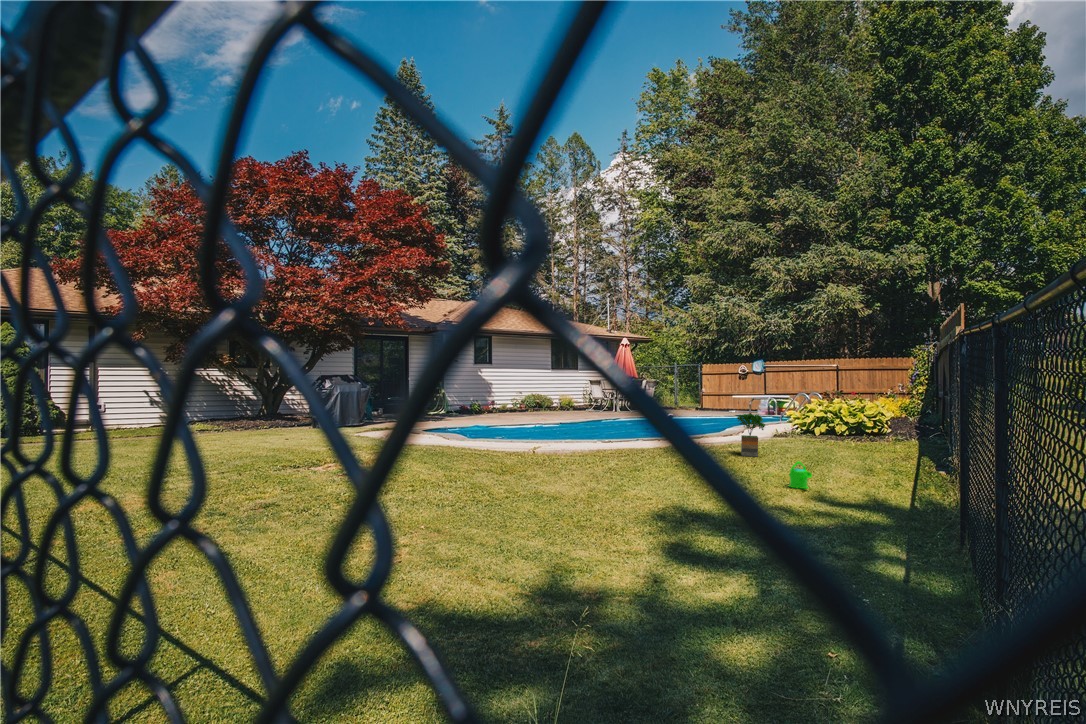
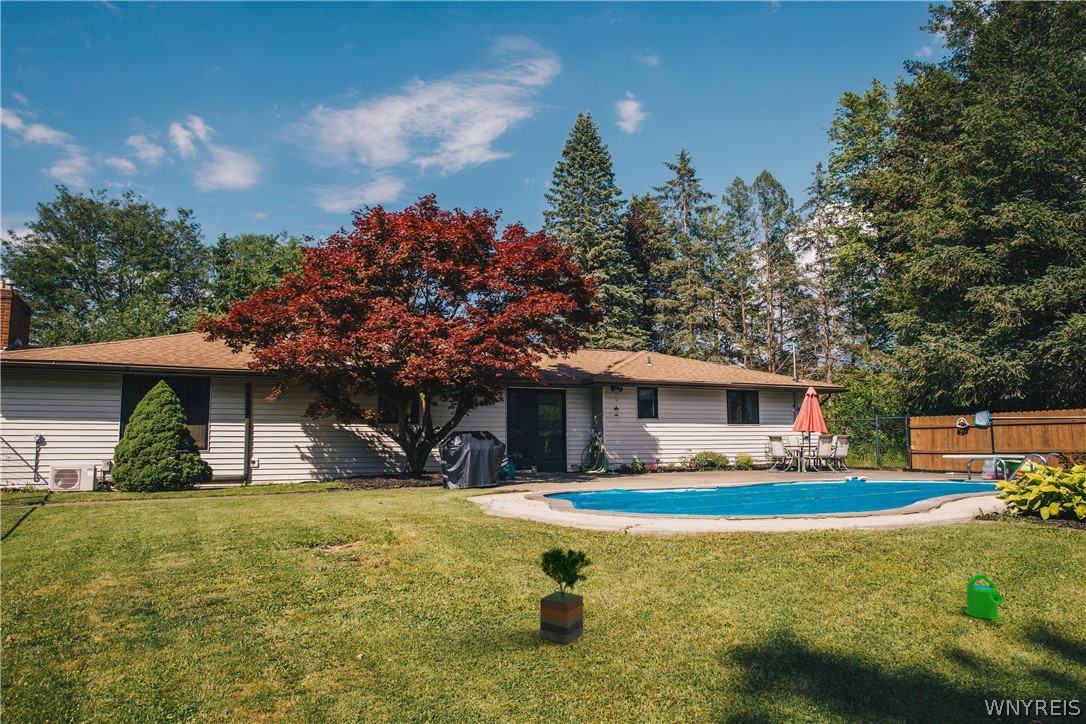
potted tree: present [737,414,765,456] -> present [540,548,592,644]

